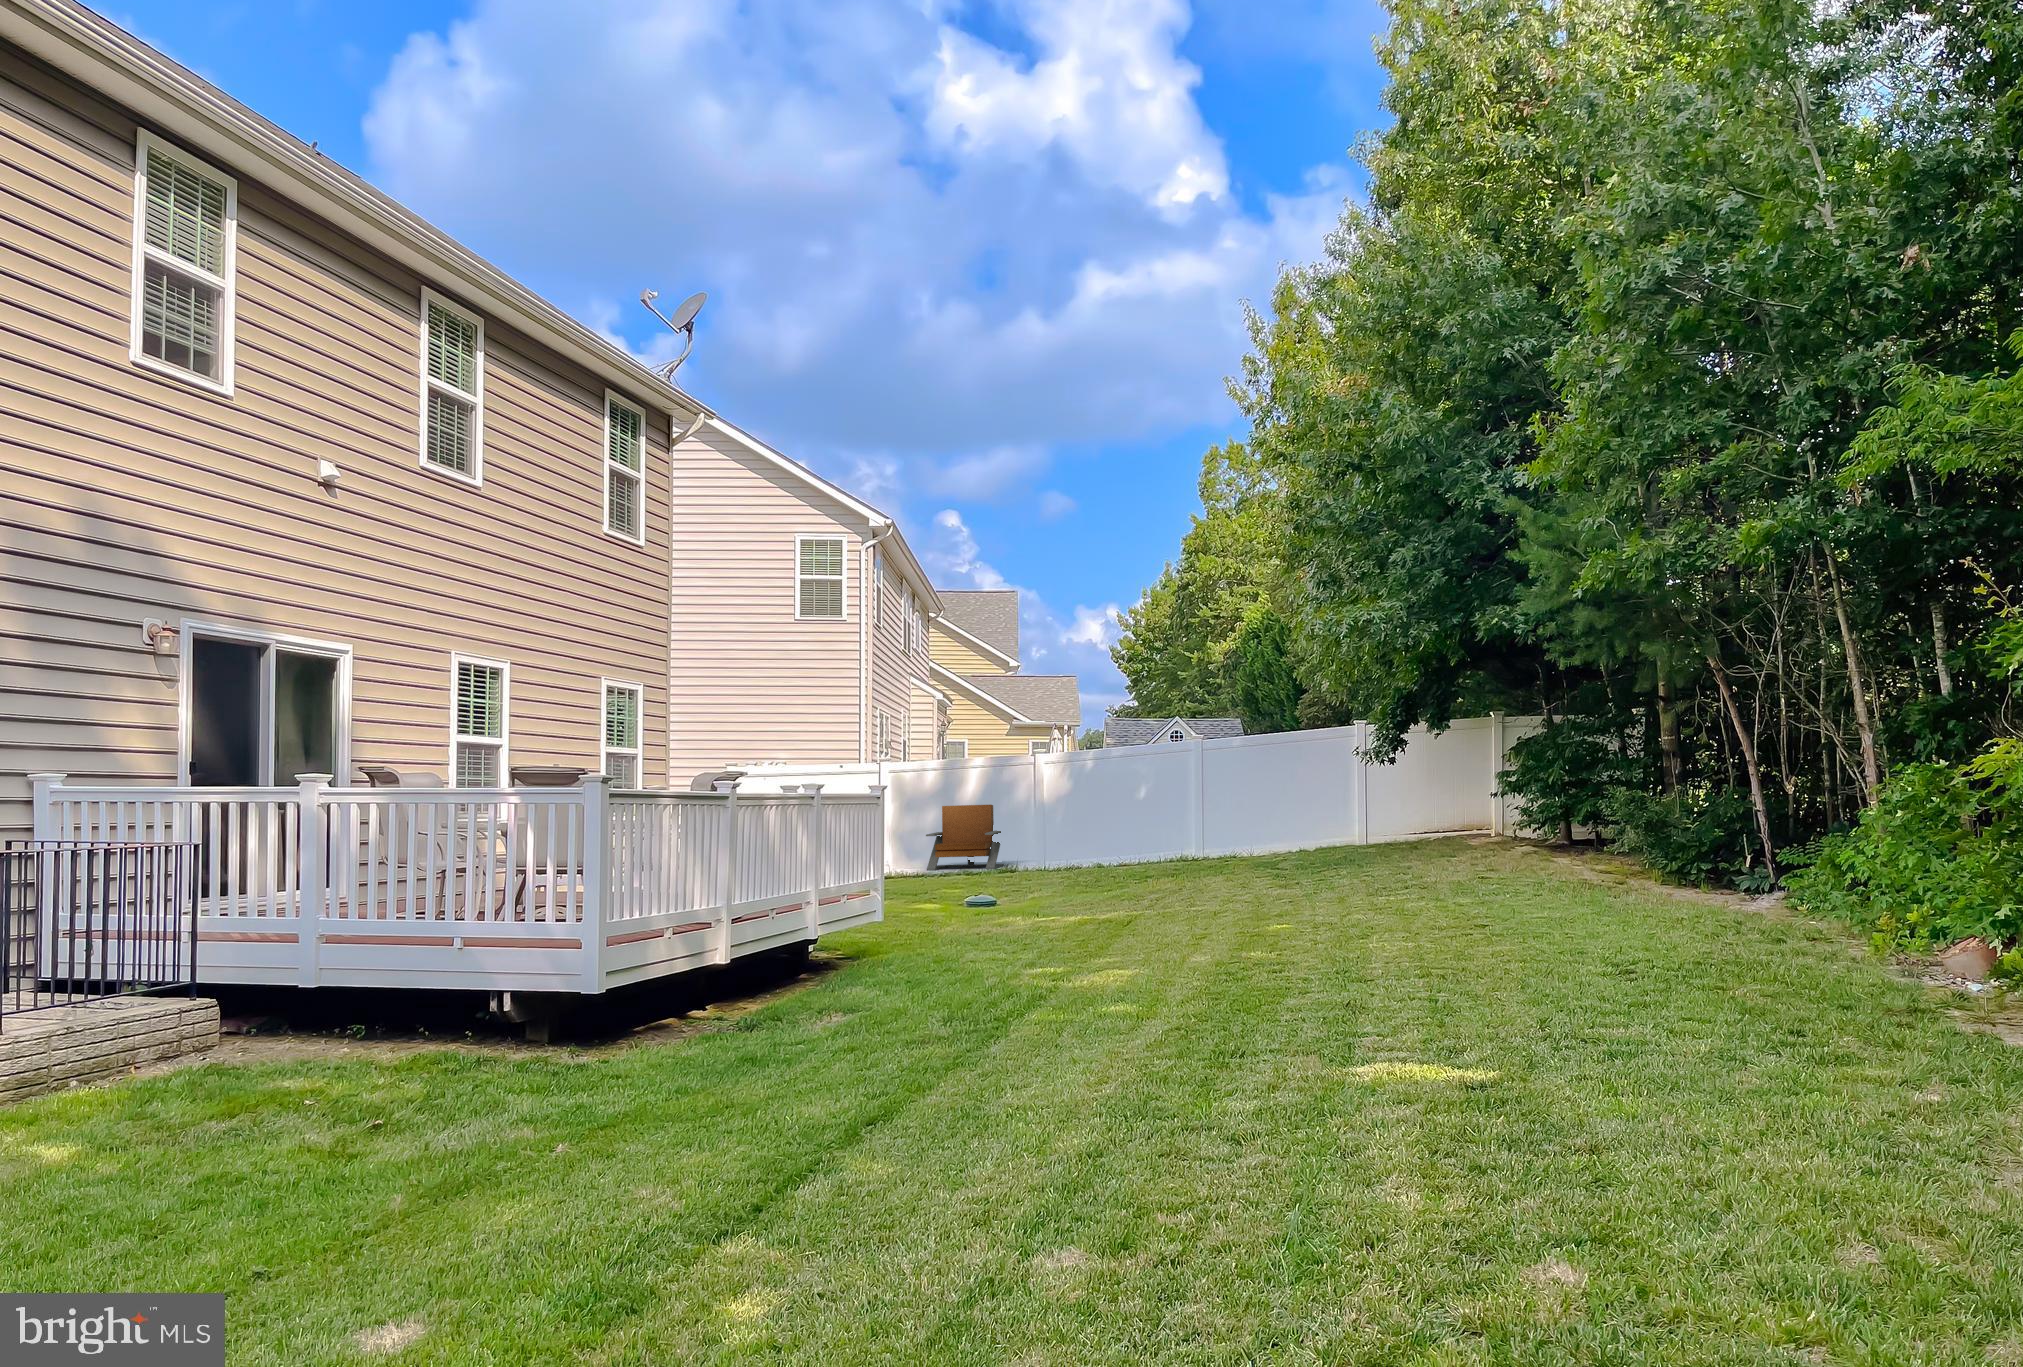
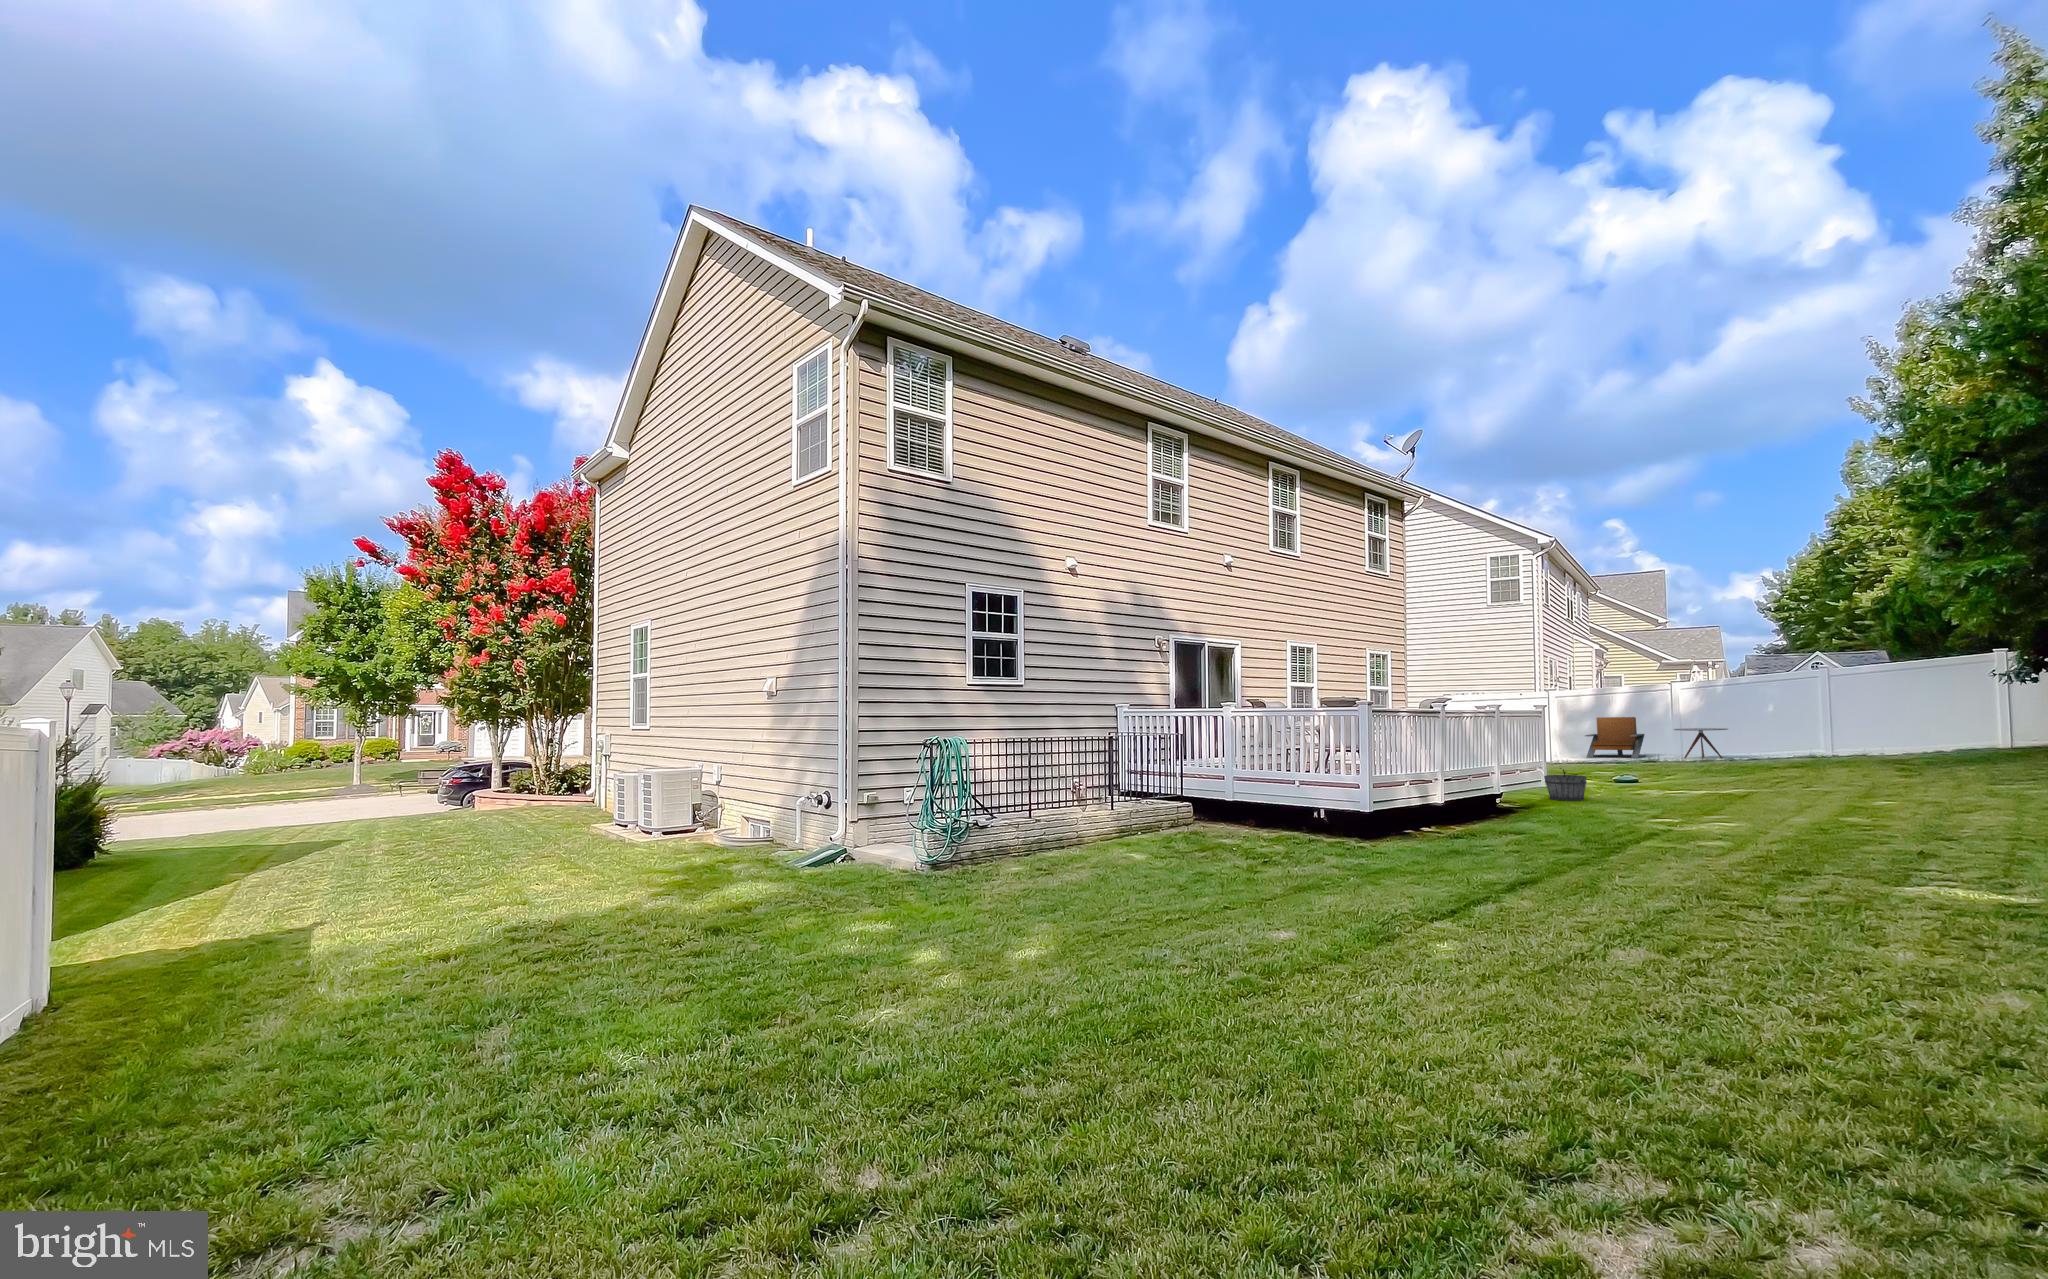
round table: none [1041,820,1105,867] -> present [1674,728,1728,759]
wooden bucket: none [883,888,944,943] -> present [1544,768,1587,801]

